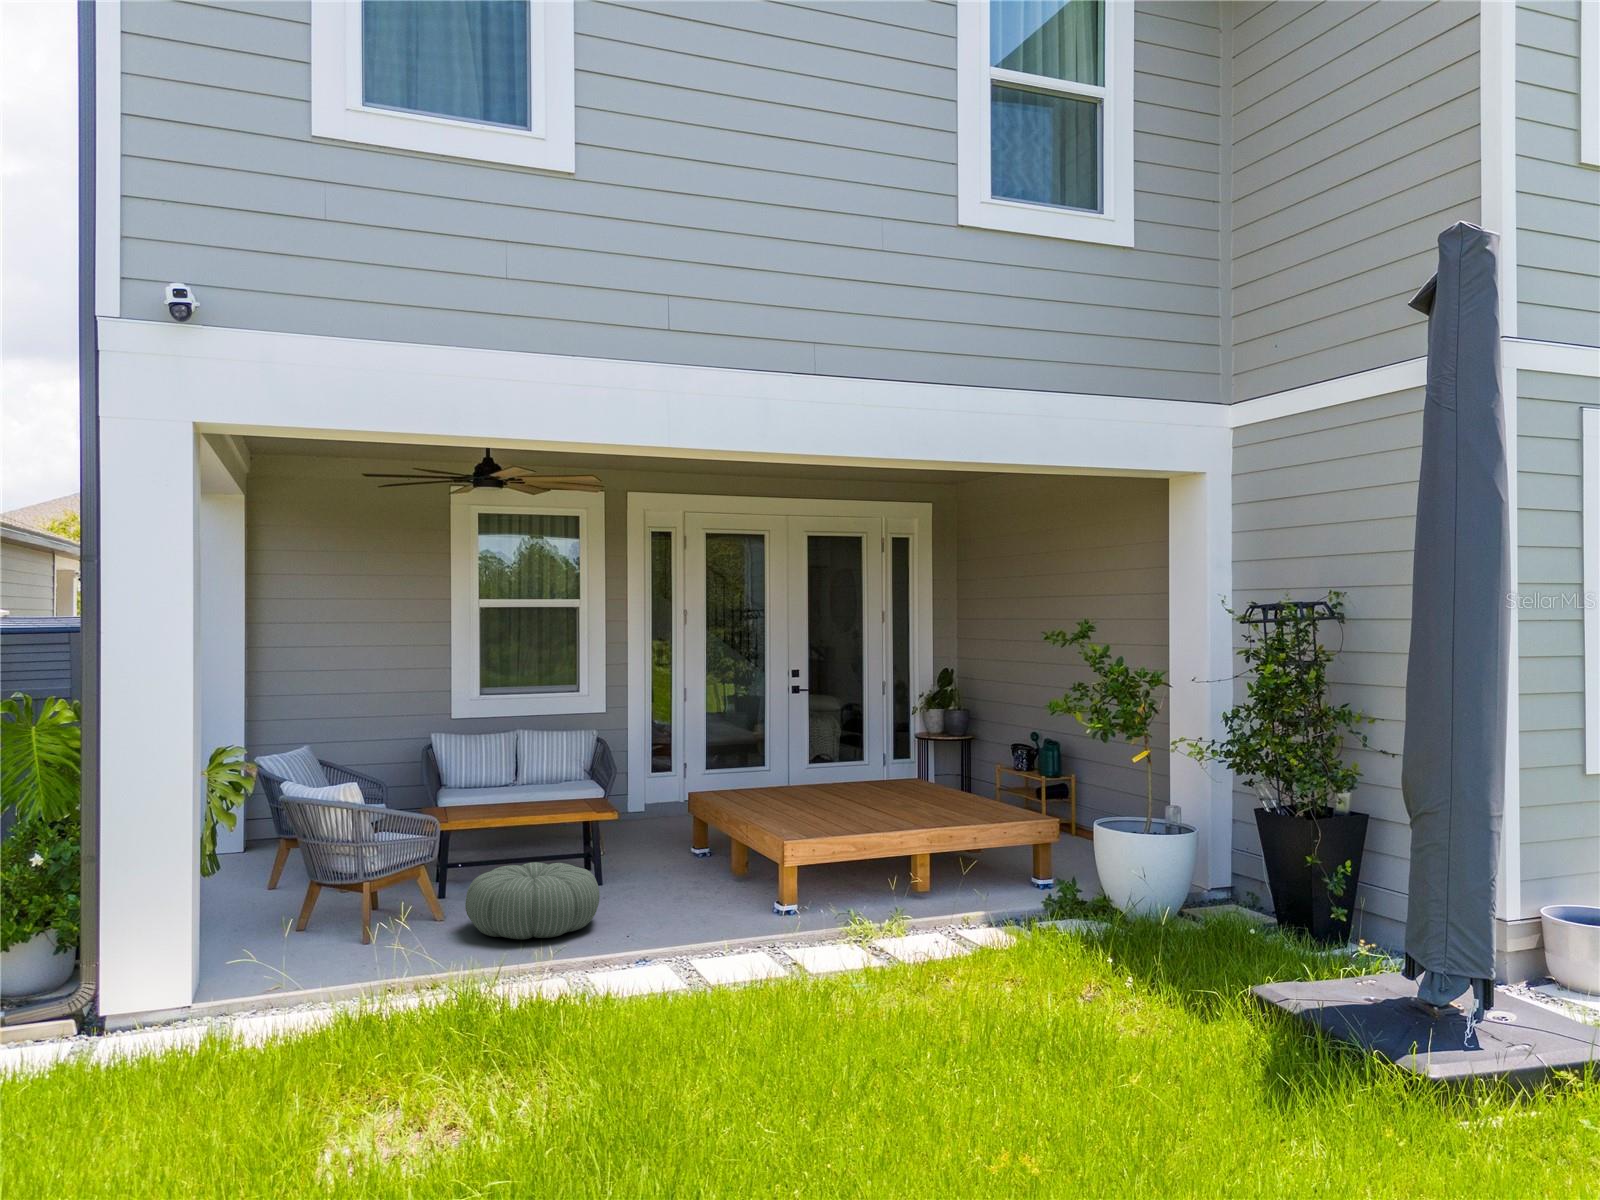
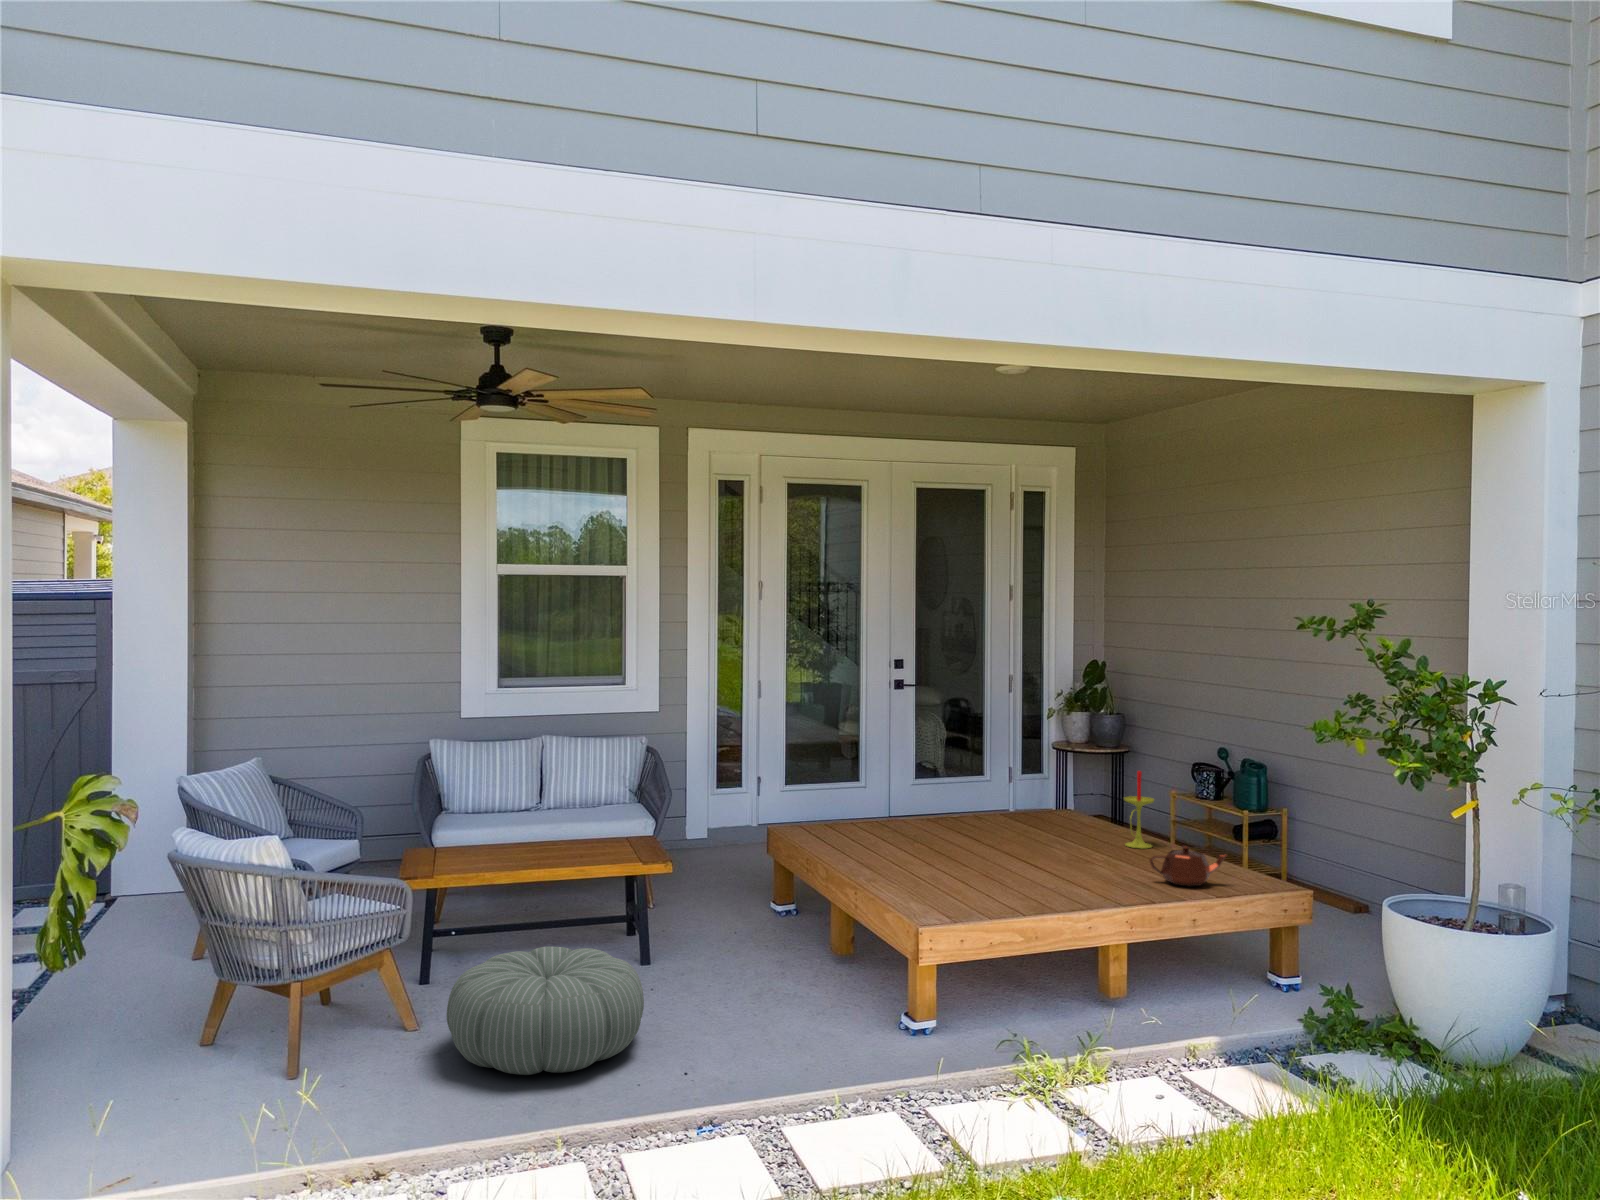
candle: none [944,742,965,799] -> present [1124,771,1154,849]
teapot: none [950,790,1004,818] -> present [1149,846,1227,886]

